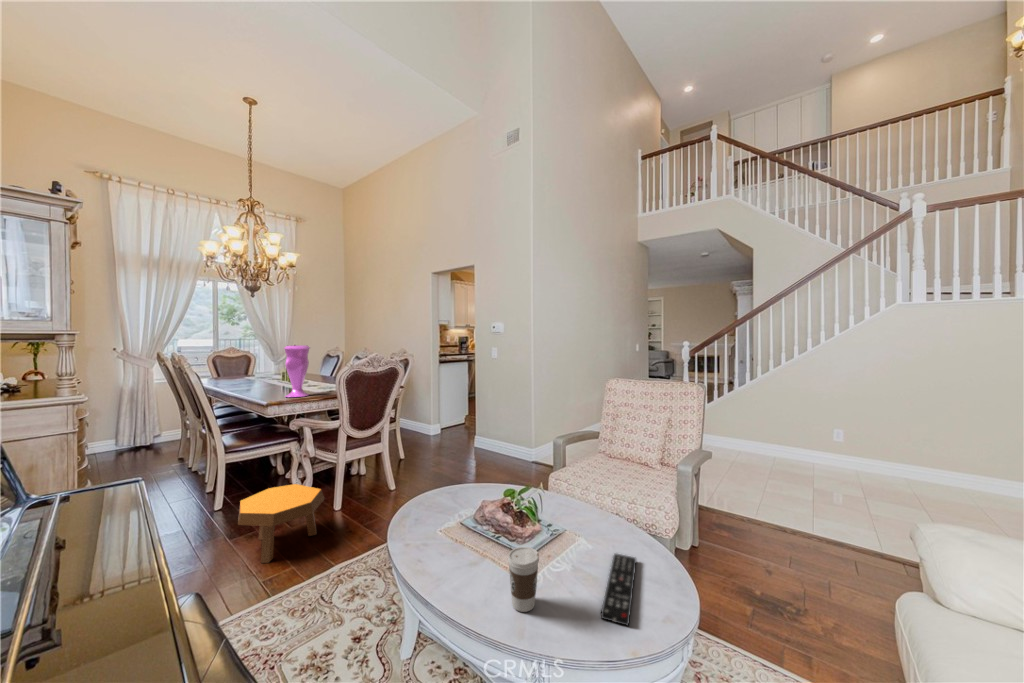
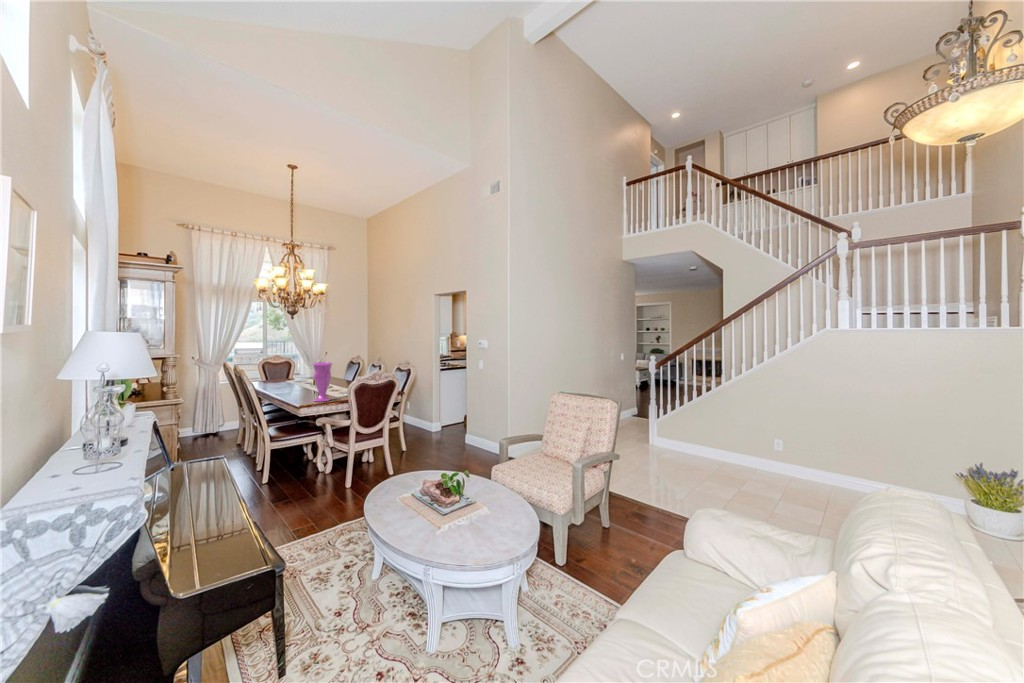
footstool: present [238,484,324,563] -> none [276,466,337,520]
coffee cup: present [508,547,539,612] -> none [423,507,442,544]
remote control: present [601,554,636,626] -> none [473,517,516,554]

